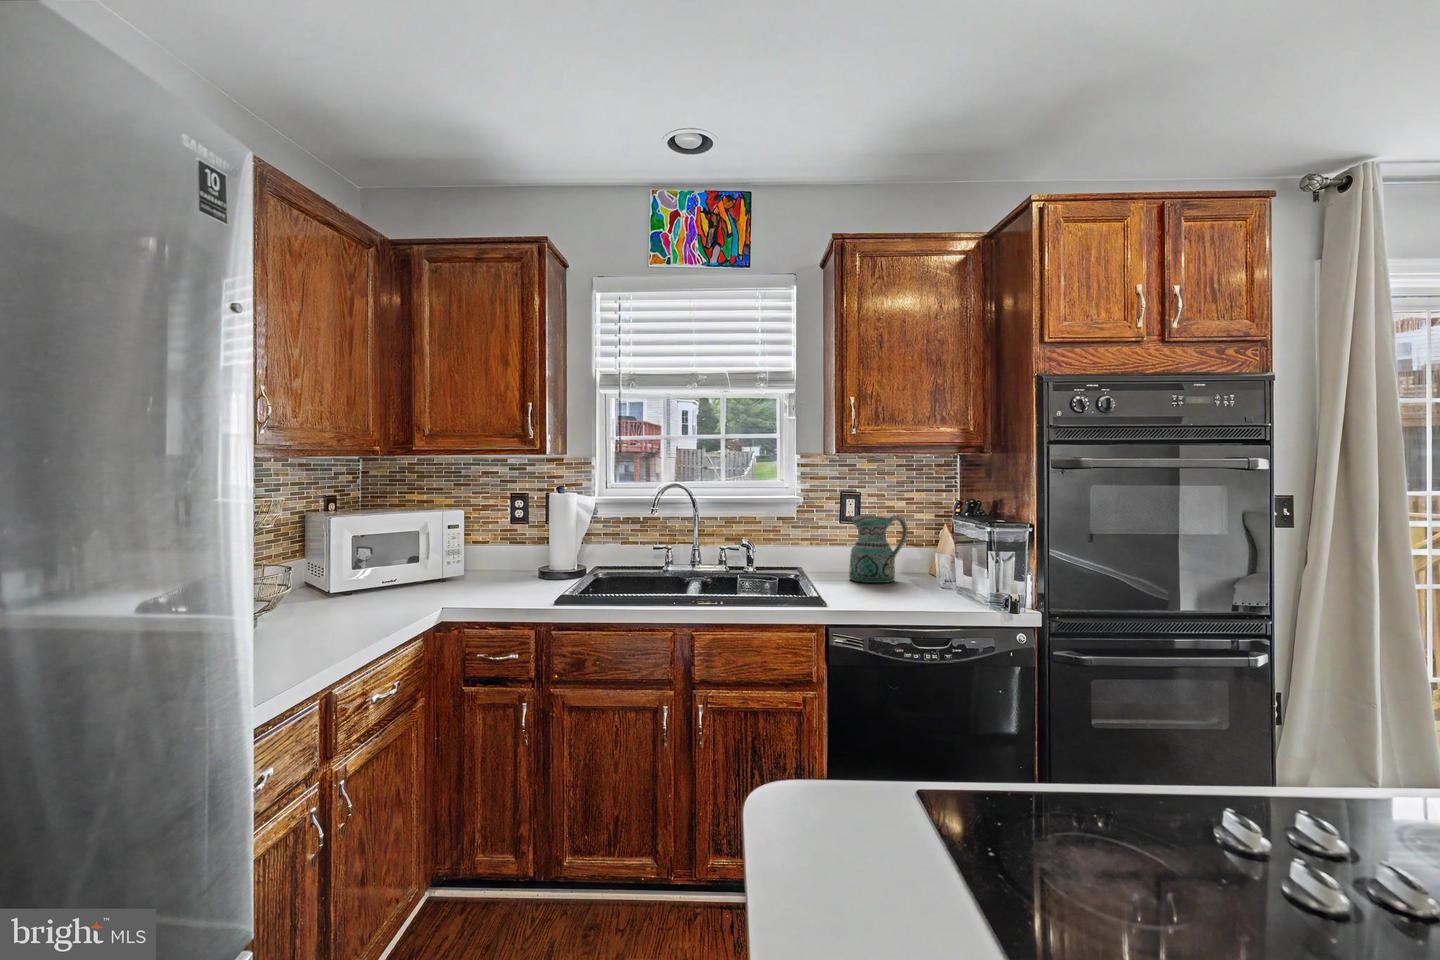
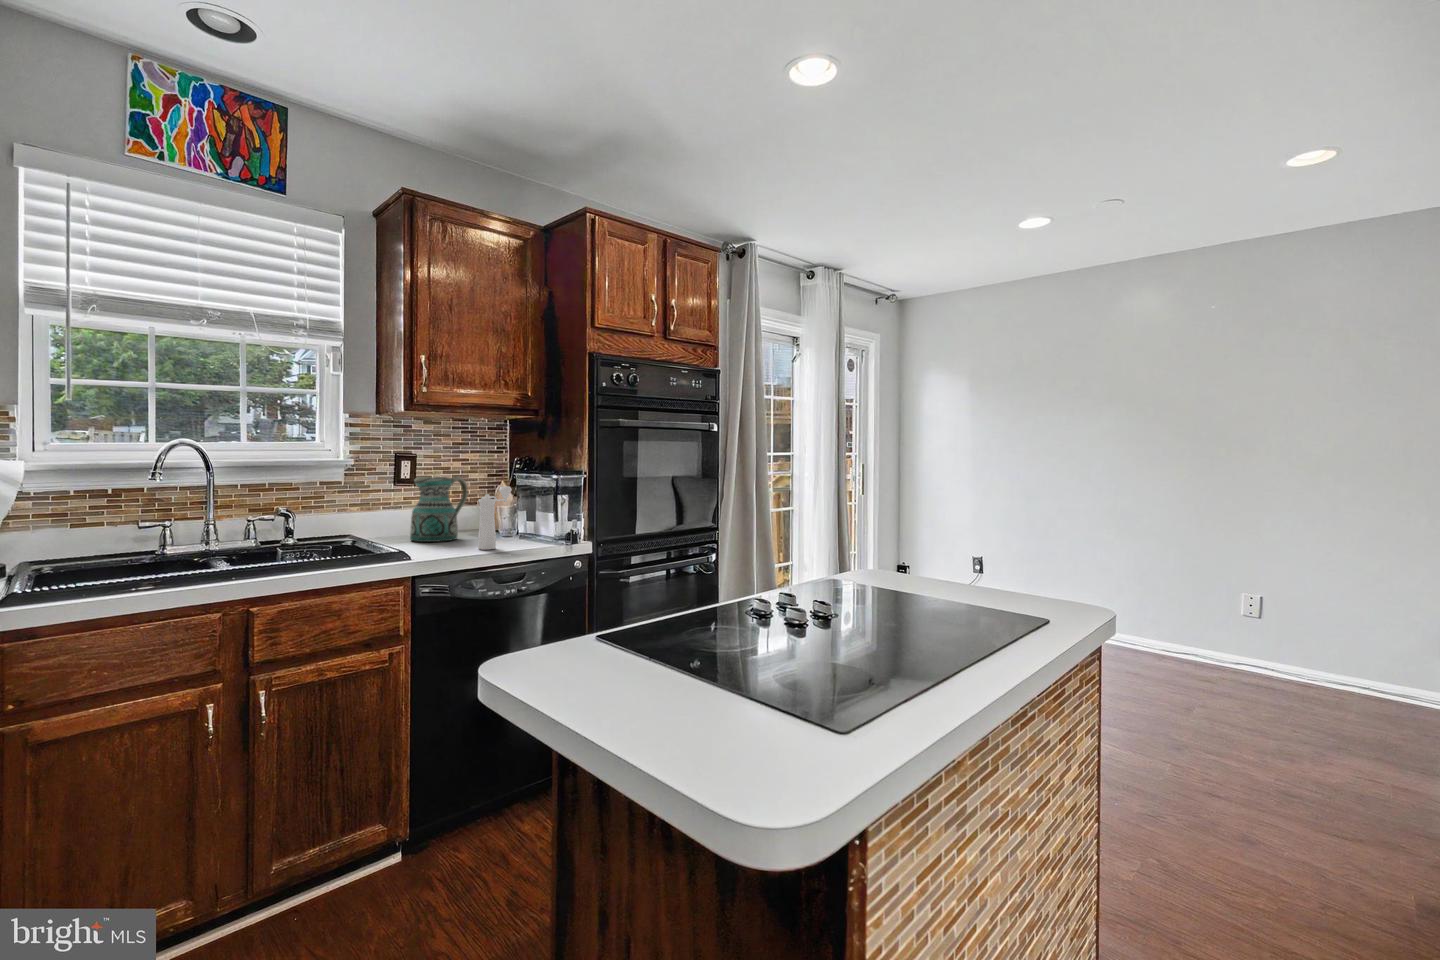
pepper mill: none [900,530,941,599] -> present [478,486,512,550]

